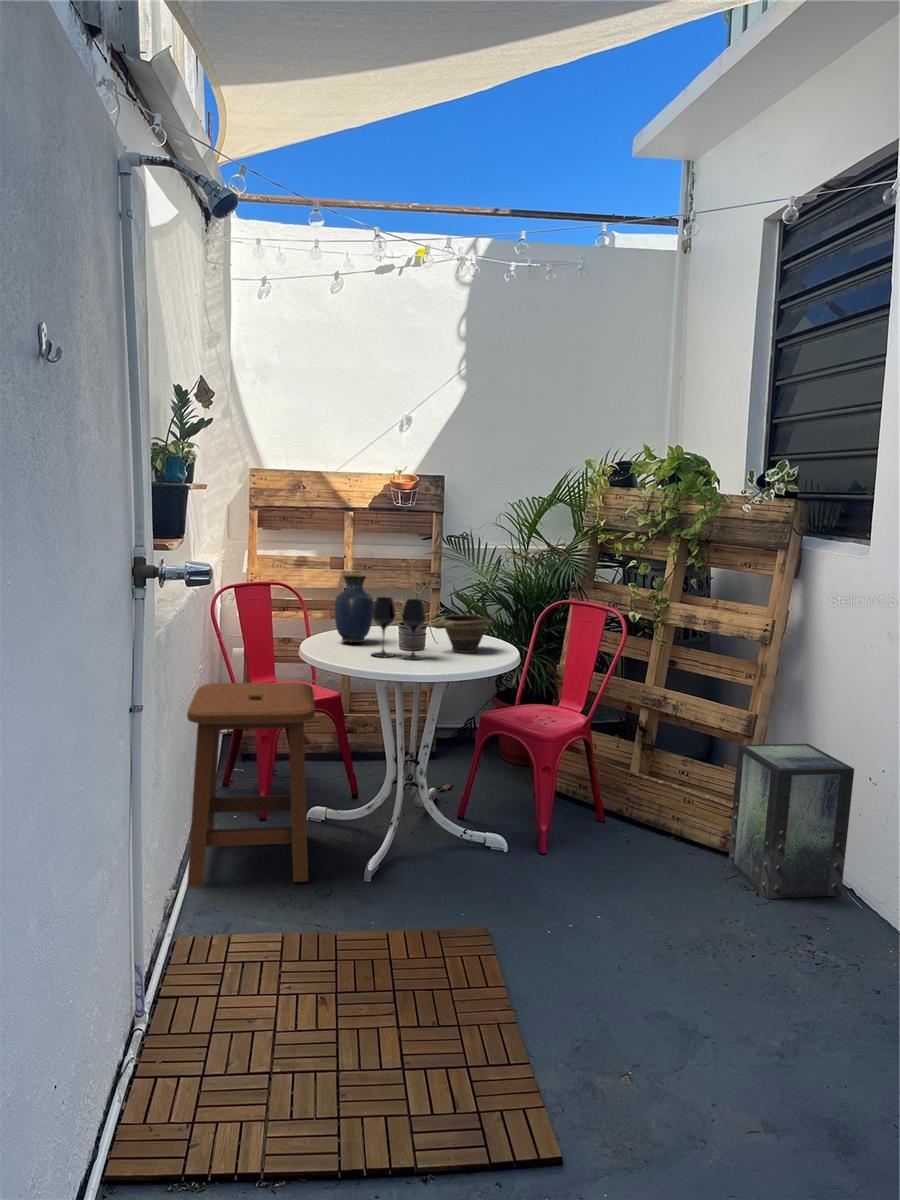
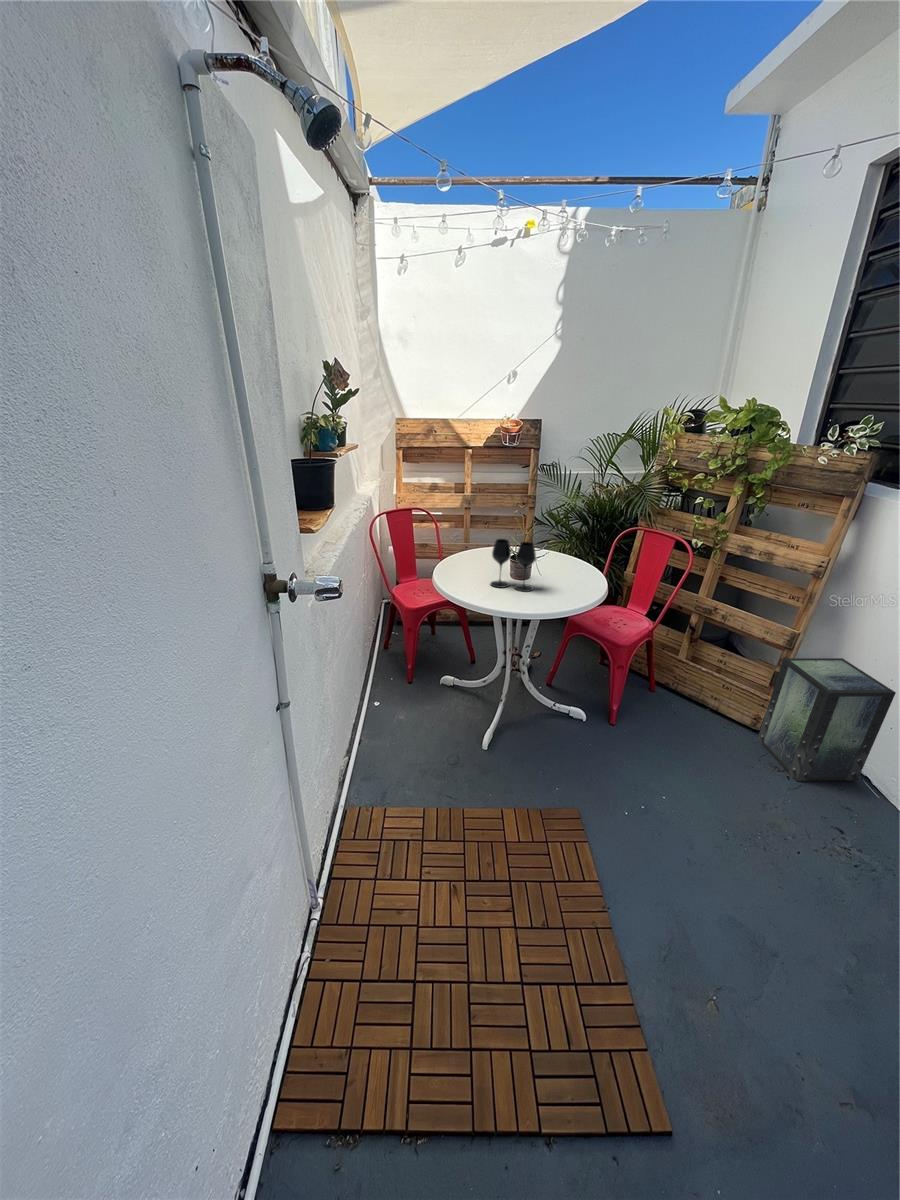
vase: present [335,575,374,642] -> none [461,515,491,569]
bowl: present [434,615,492,653] -> none [540,549,588,582]
stool: present [187,683,315,887] -> none [352,598,447,748]

